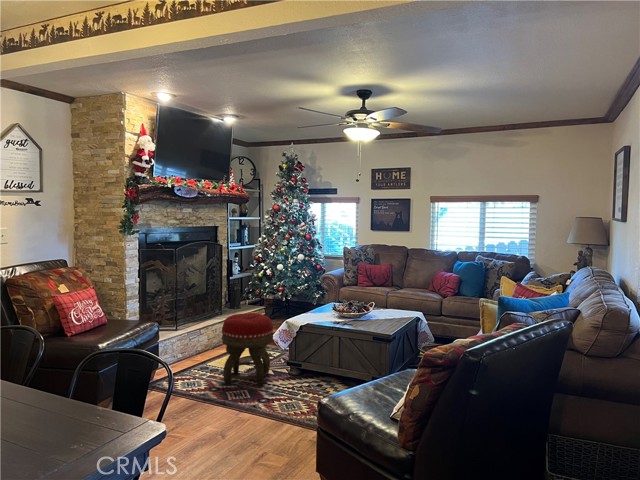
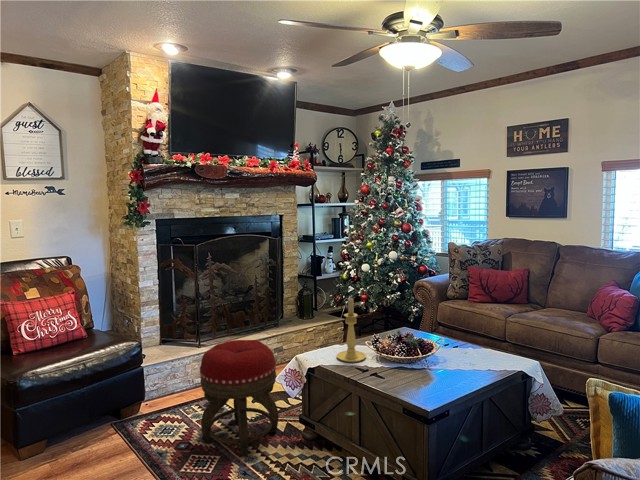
candle holder: none [310,279,329,319] -> present [337,298,366,362]

